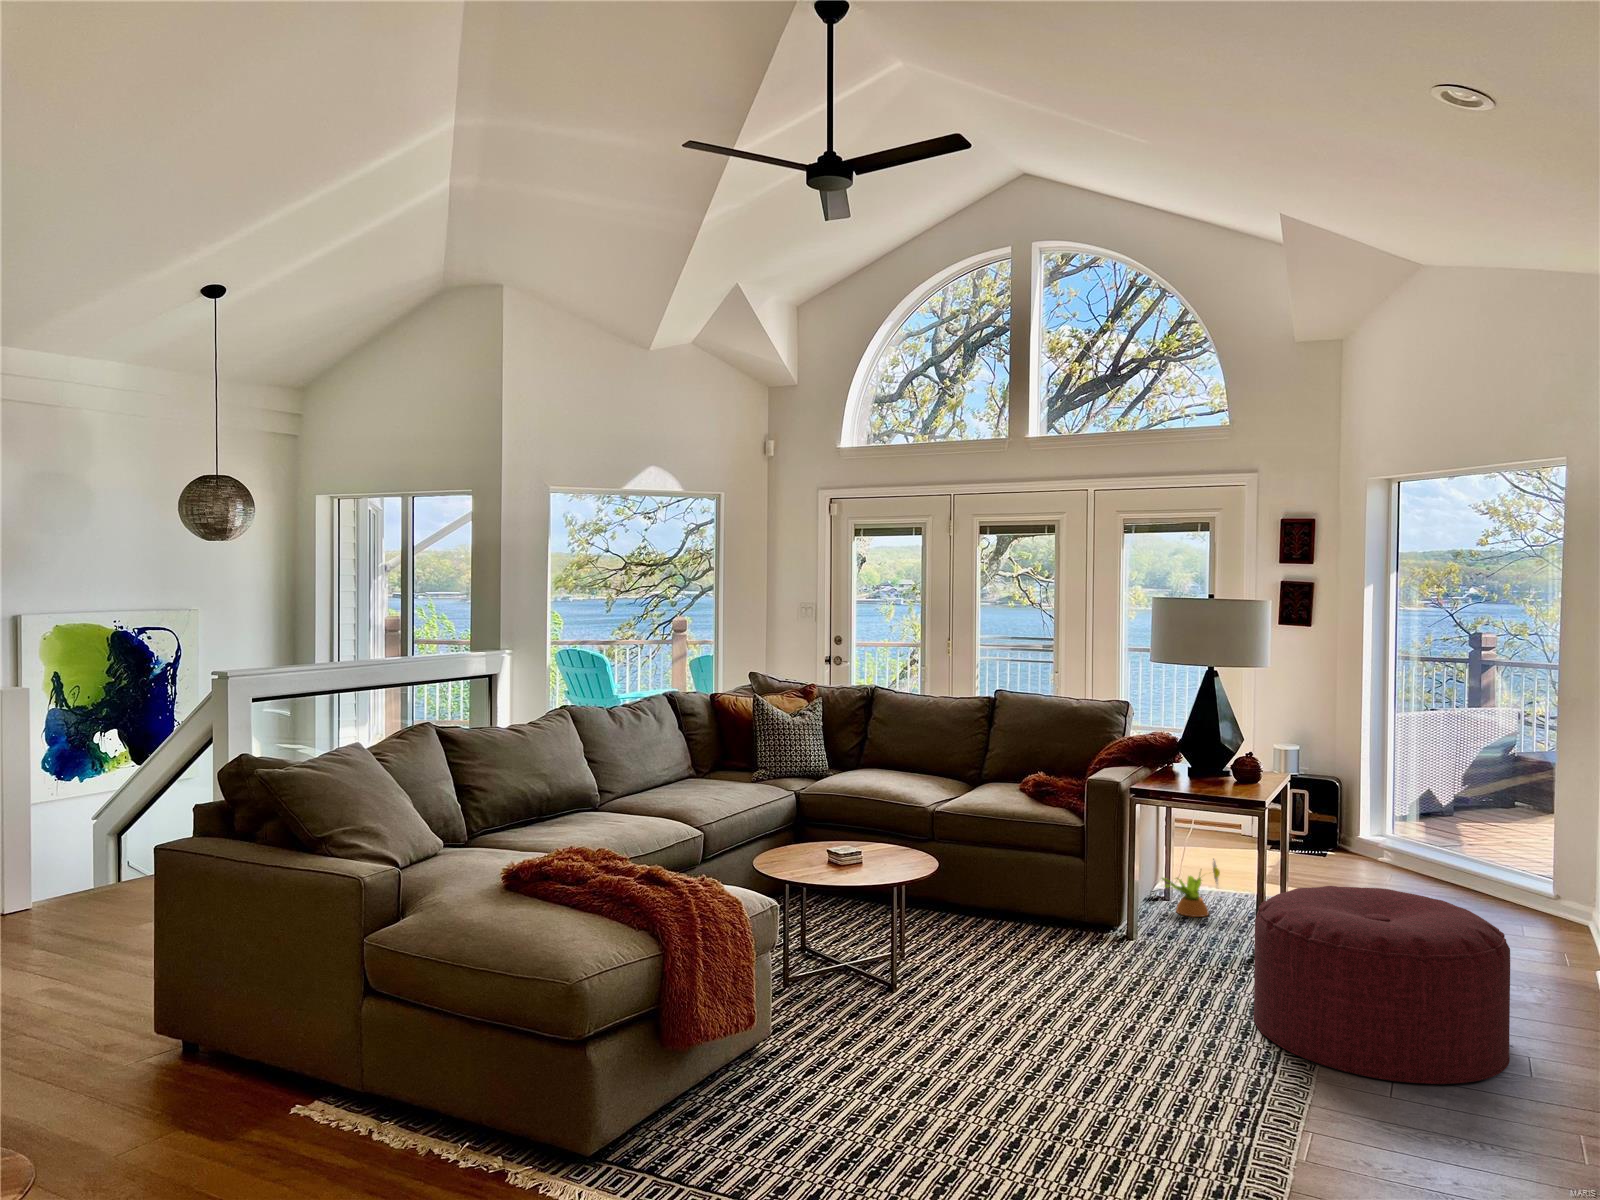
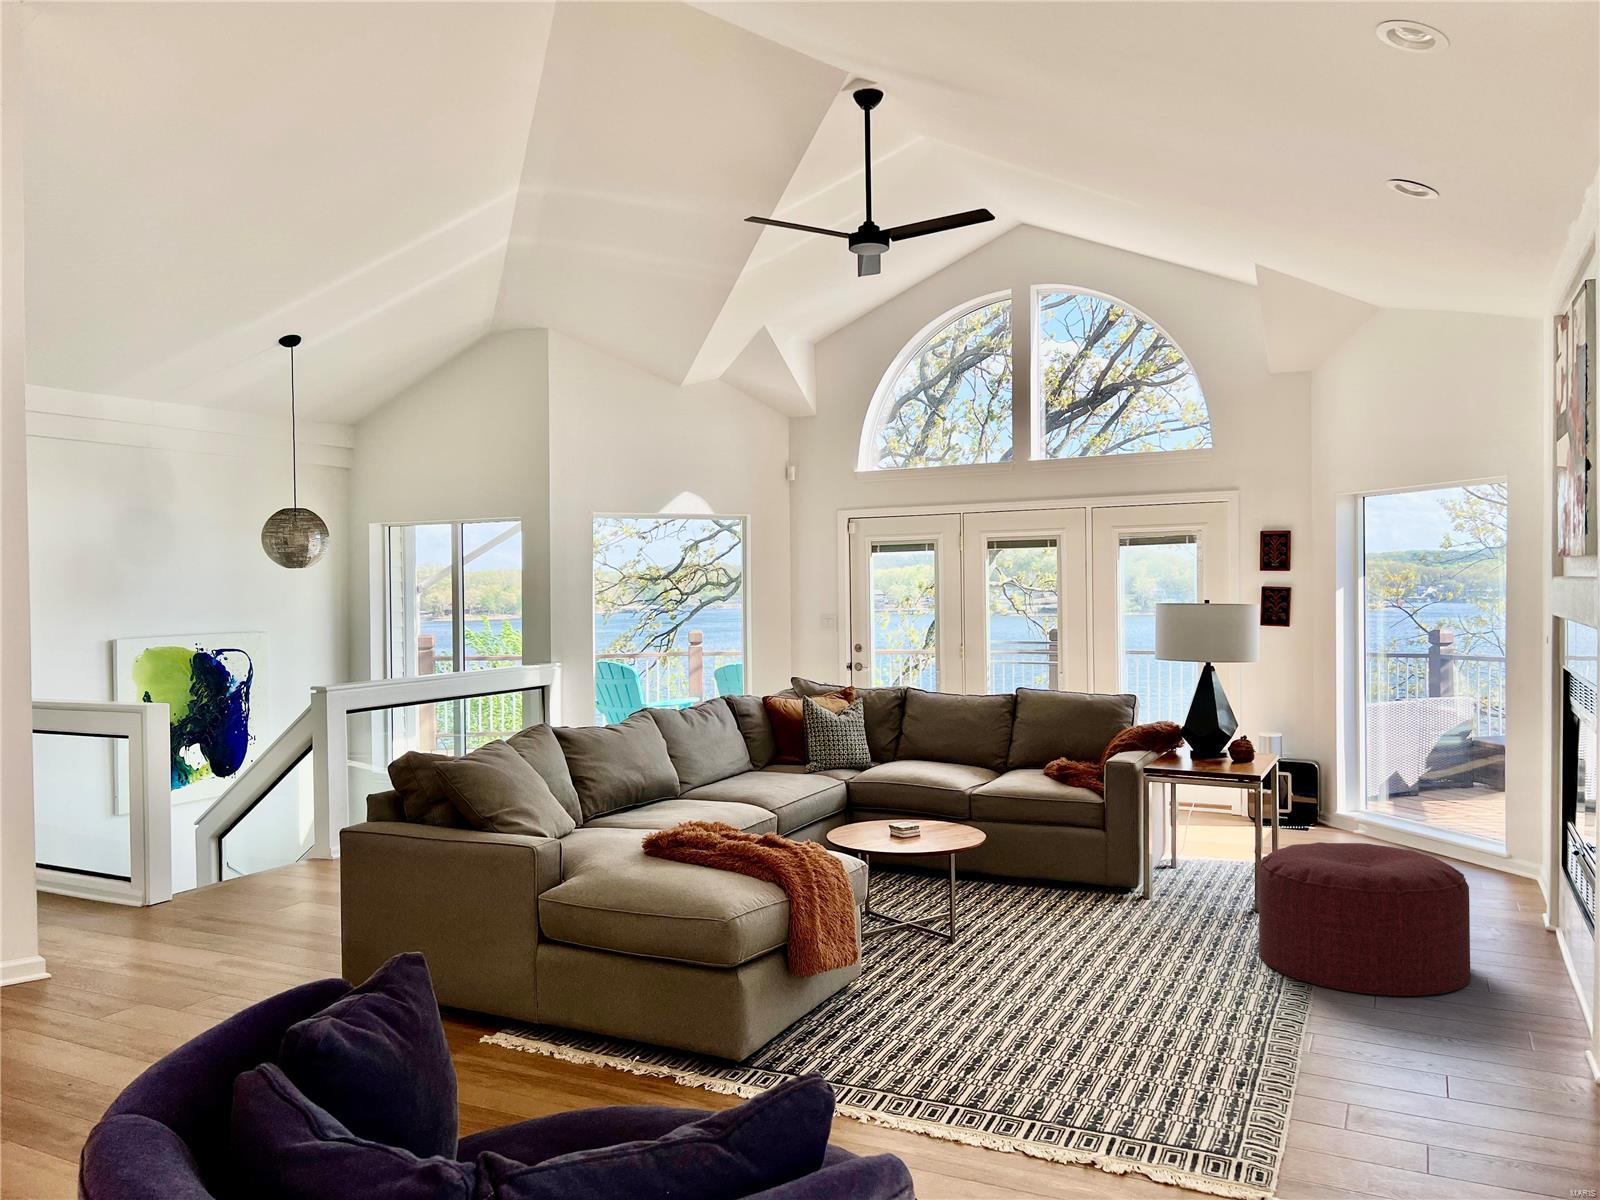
decorative plant: present [1162,859,1220,917] -> none [1168,827,1220,881]

